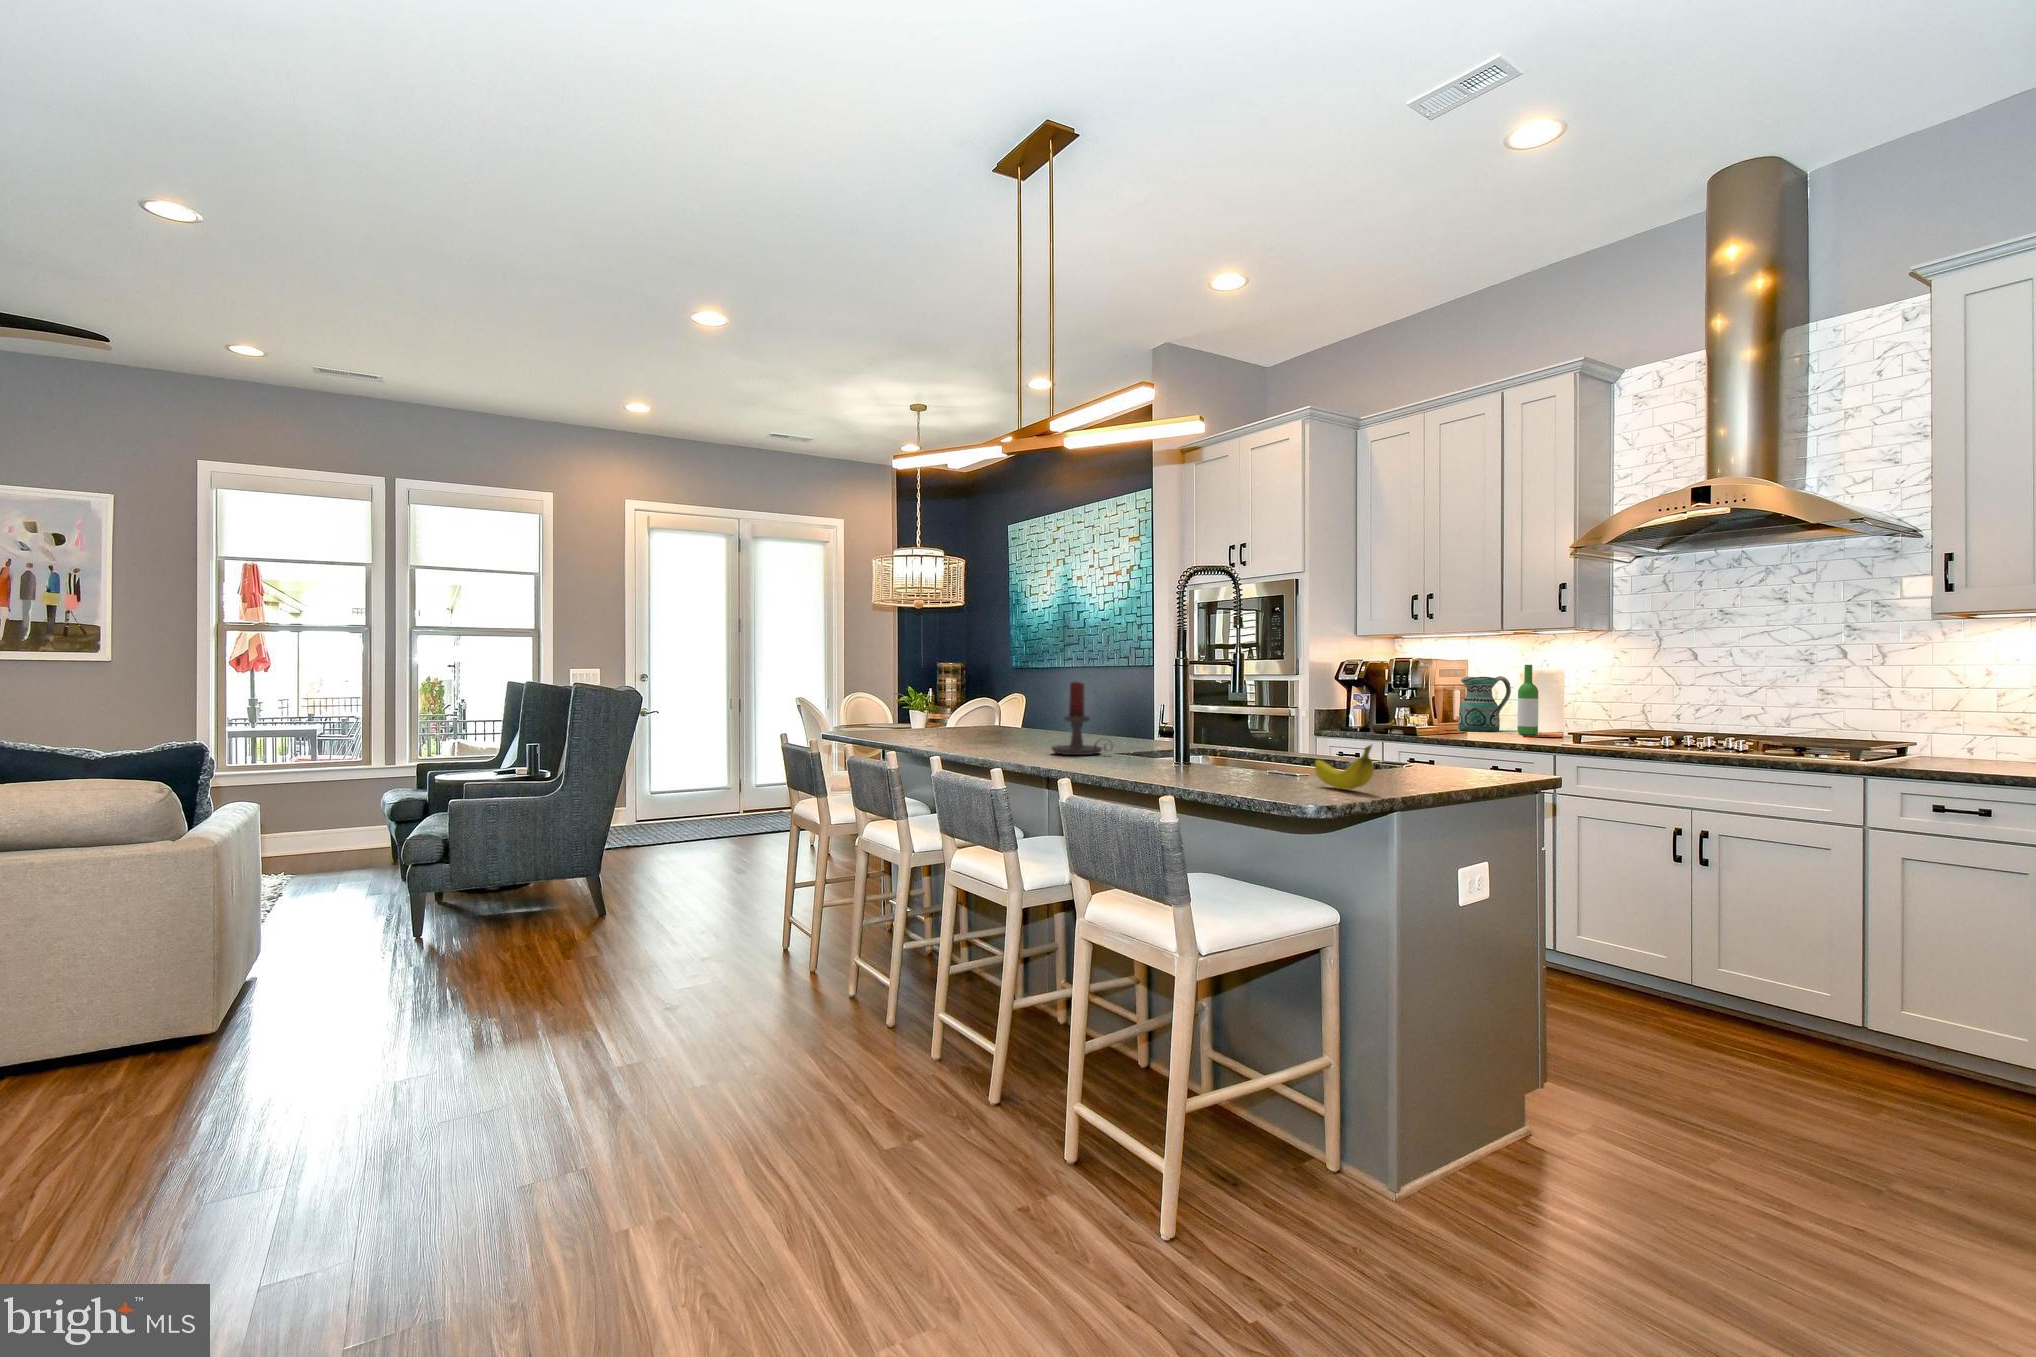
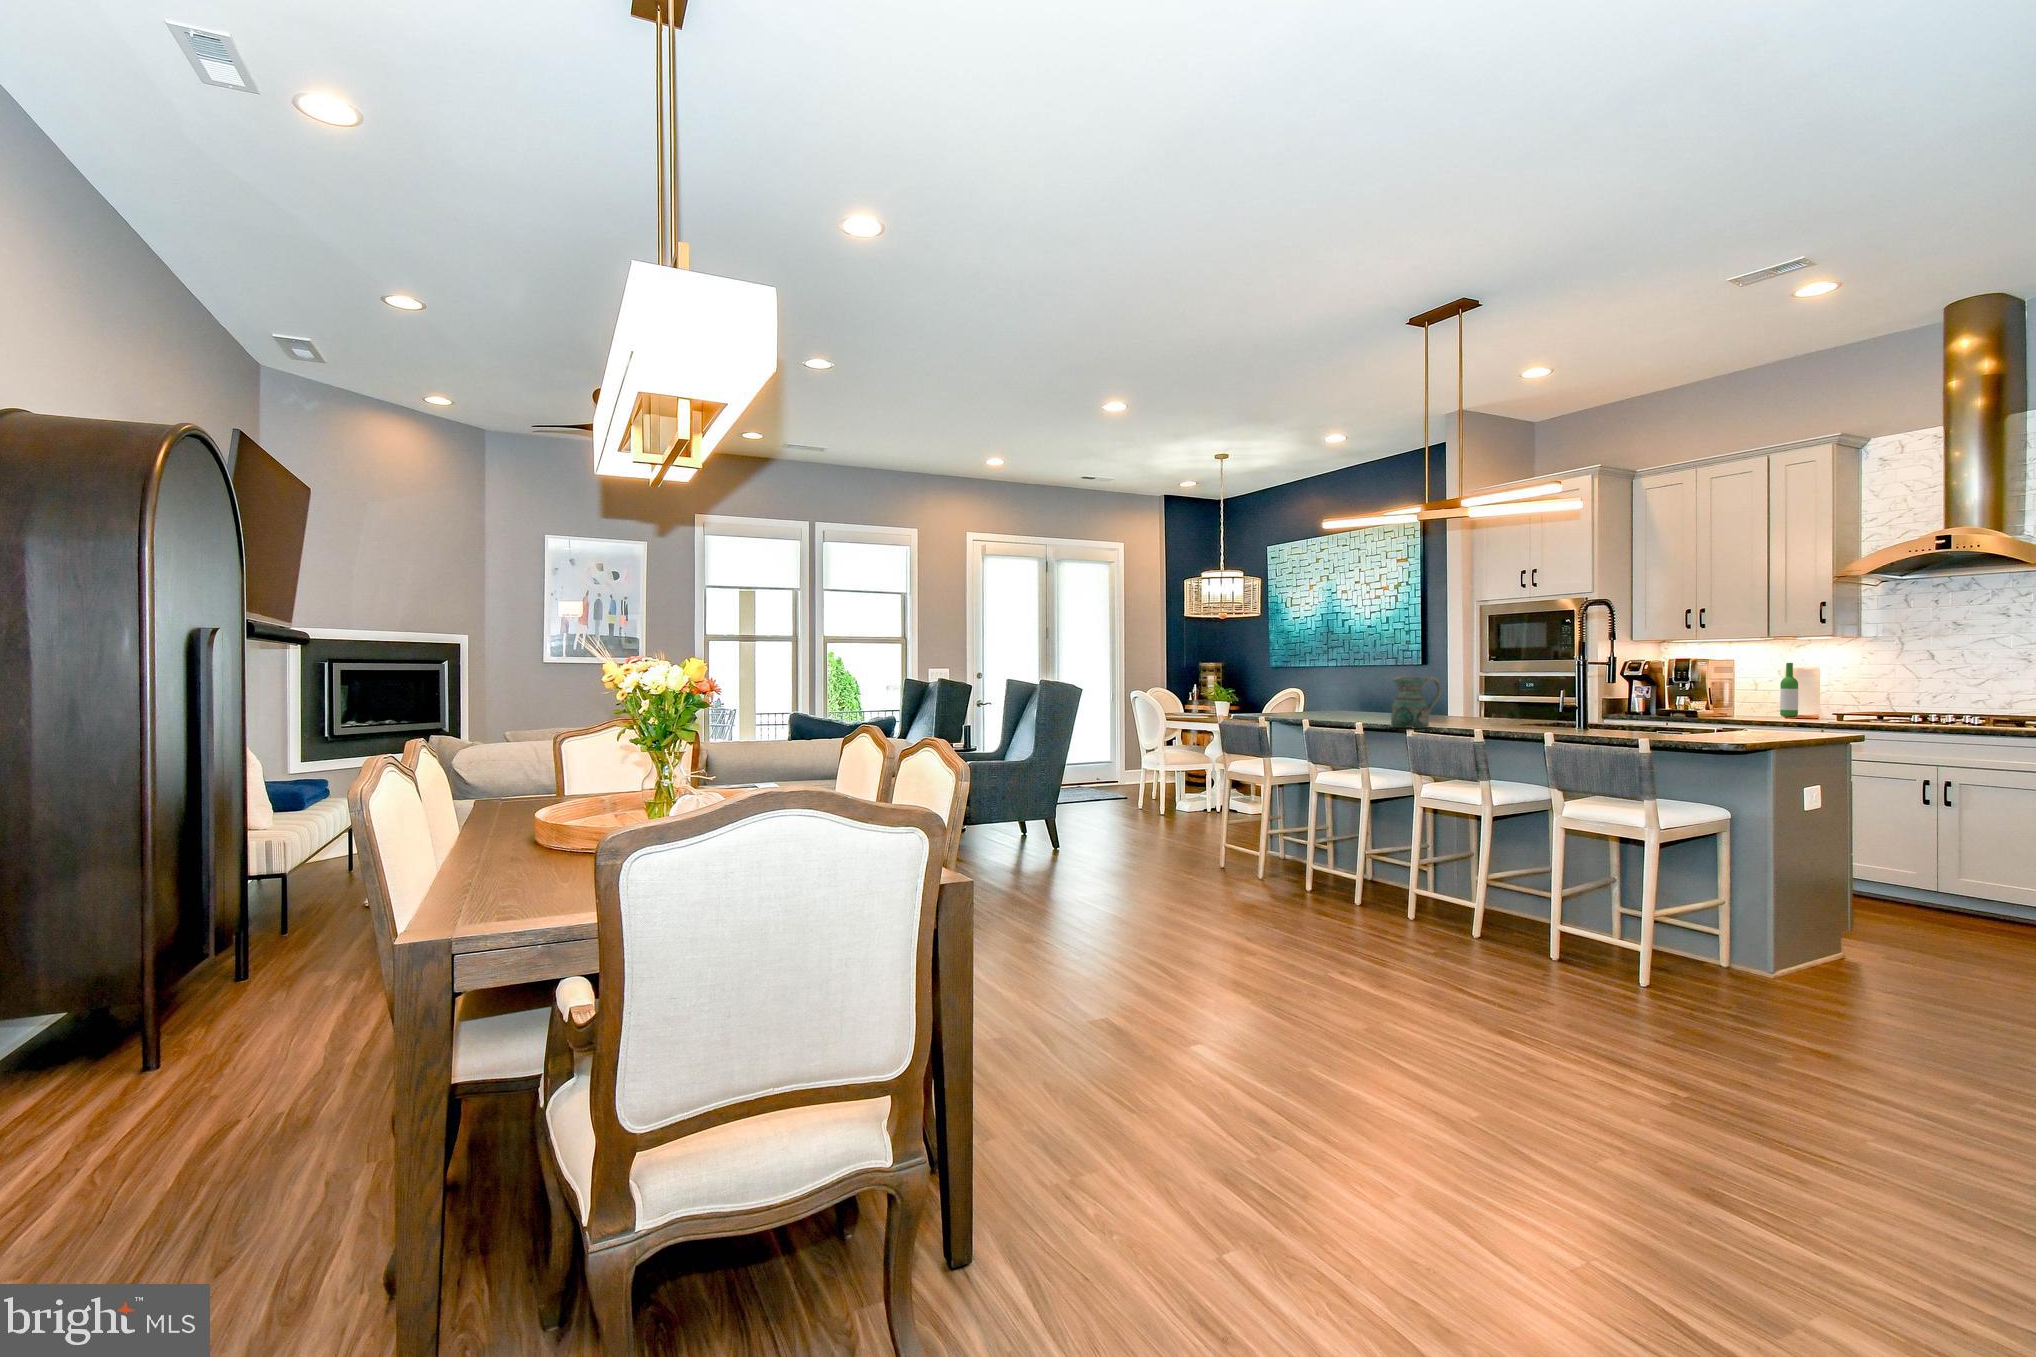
ceramic pitcher: present [1458,676,1511,731] -> present [1391,677,1441,728]
candle holder: present [1051,682,1113,755] -> none [1450,676,1501,726]
fruit: present [1315,745,1374,789] -> none [1695,711,1746,739]

